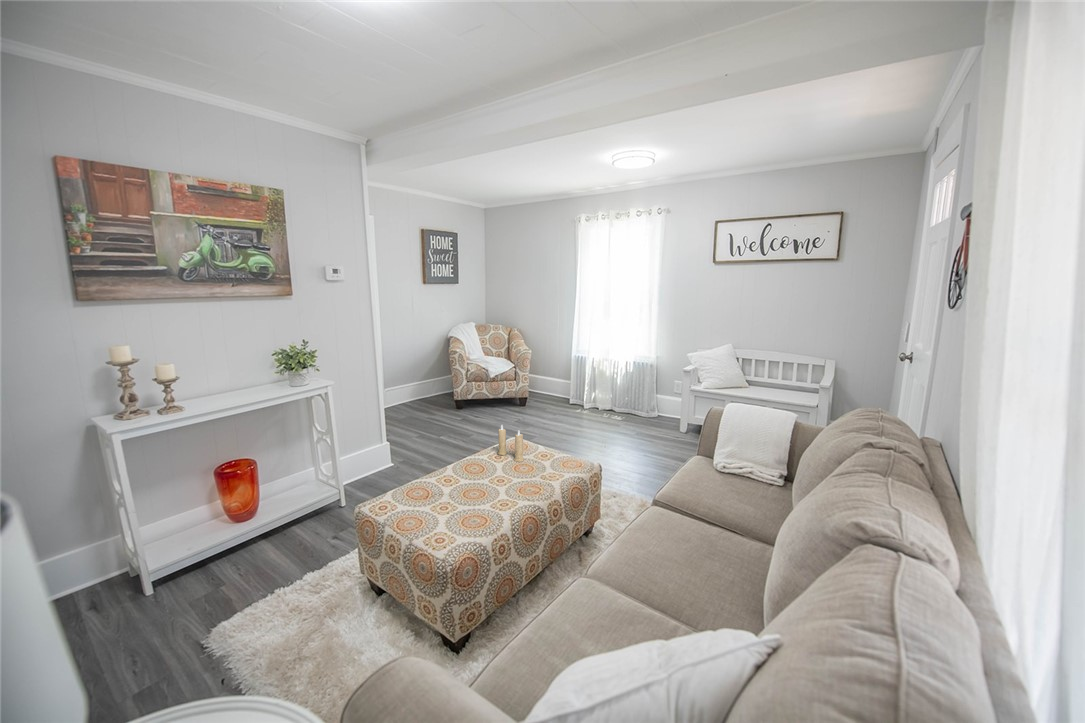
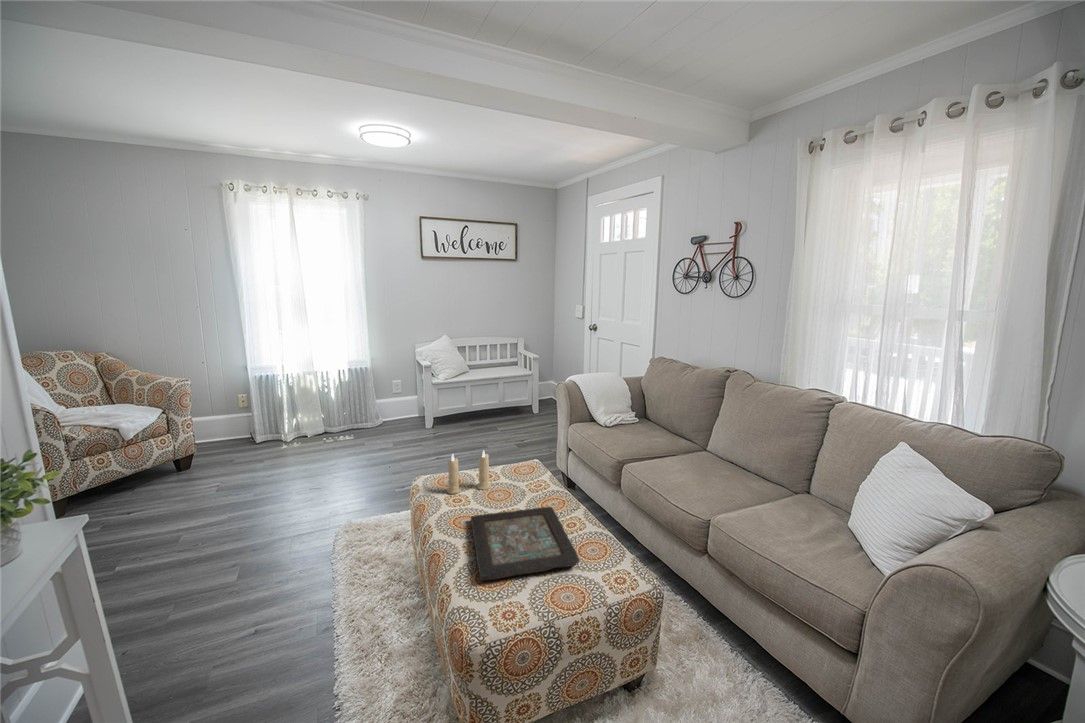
decorative tray: none [407,467,510,517] -> present [471,507,580,580]

